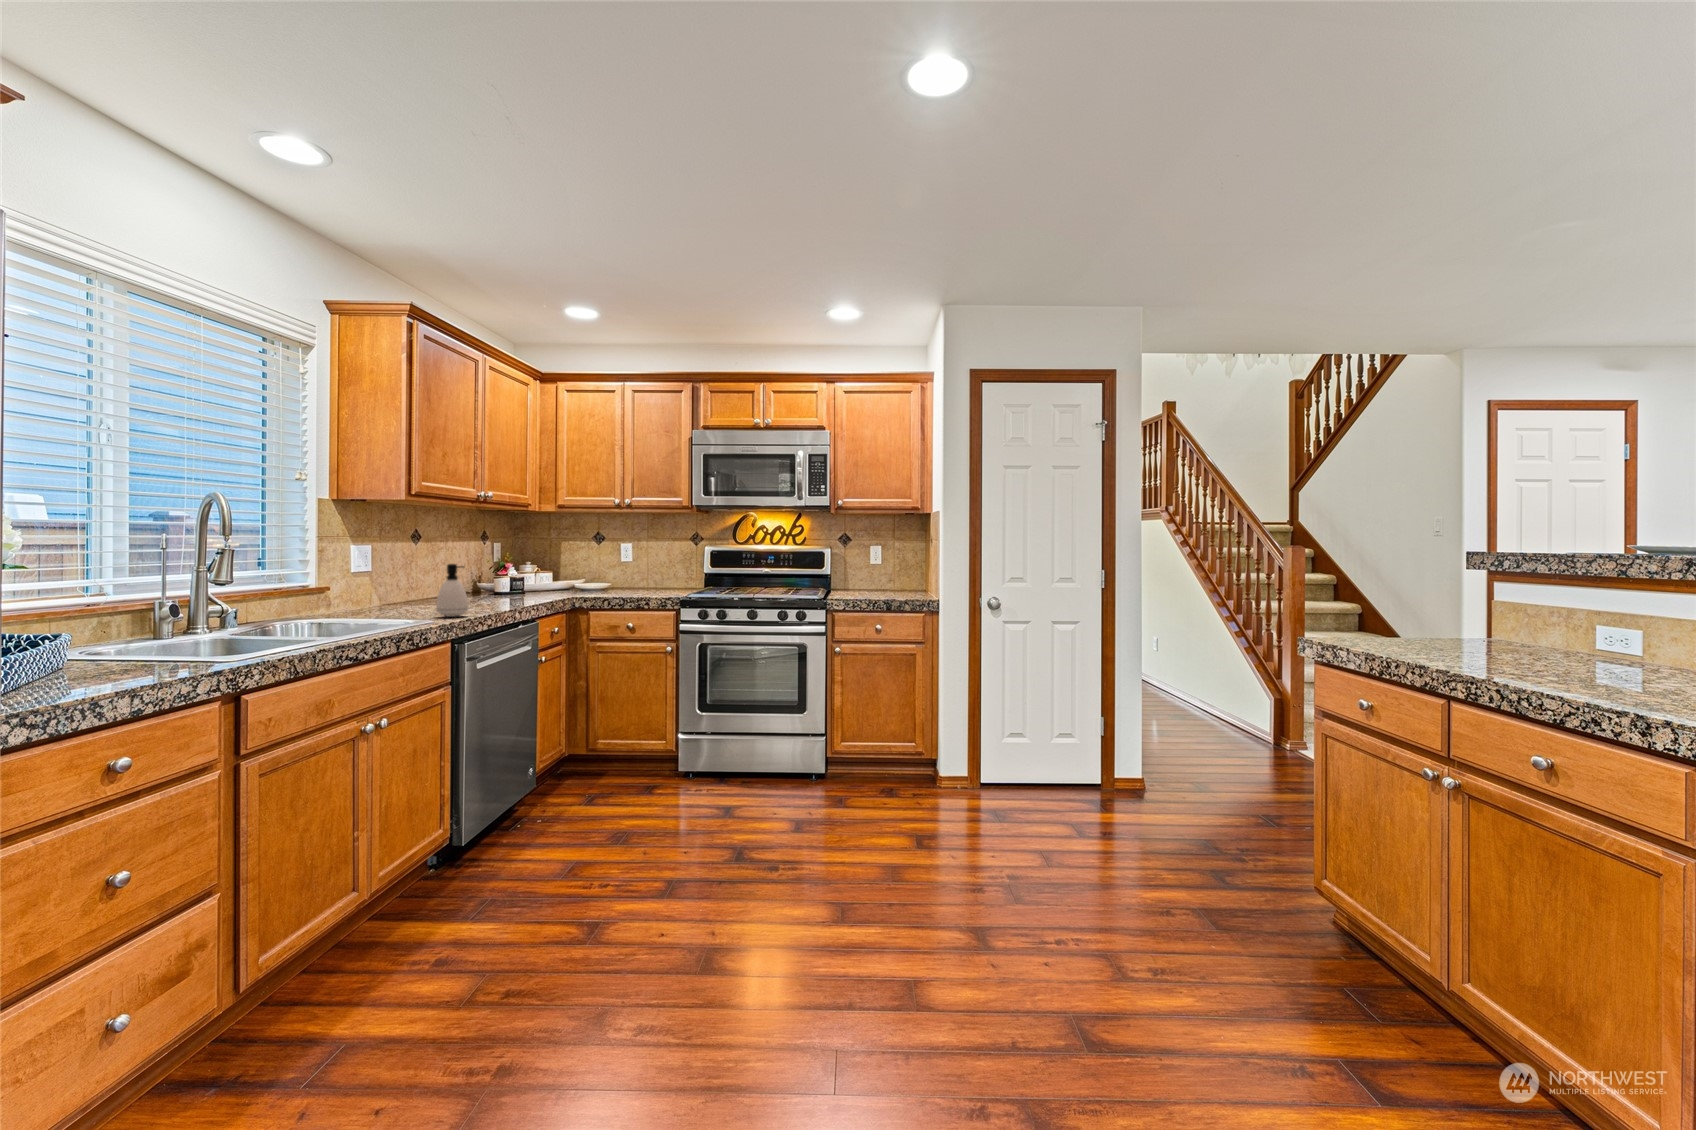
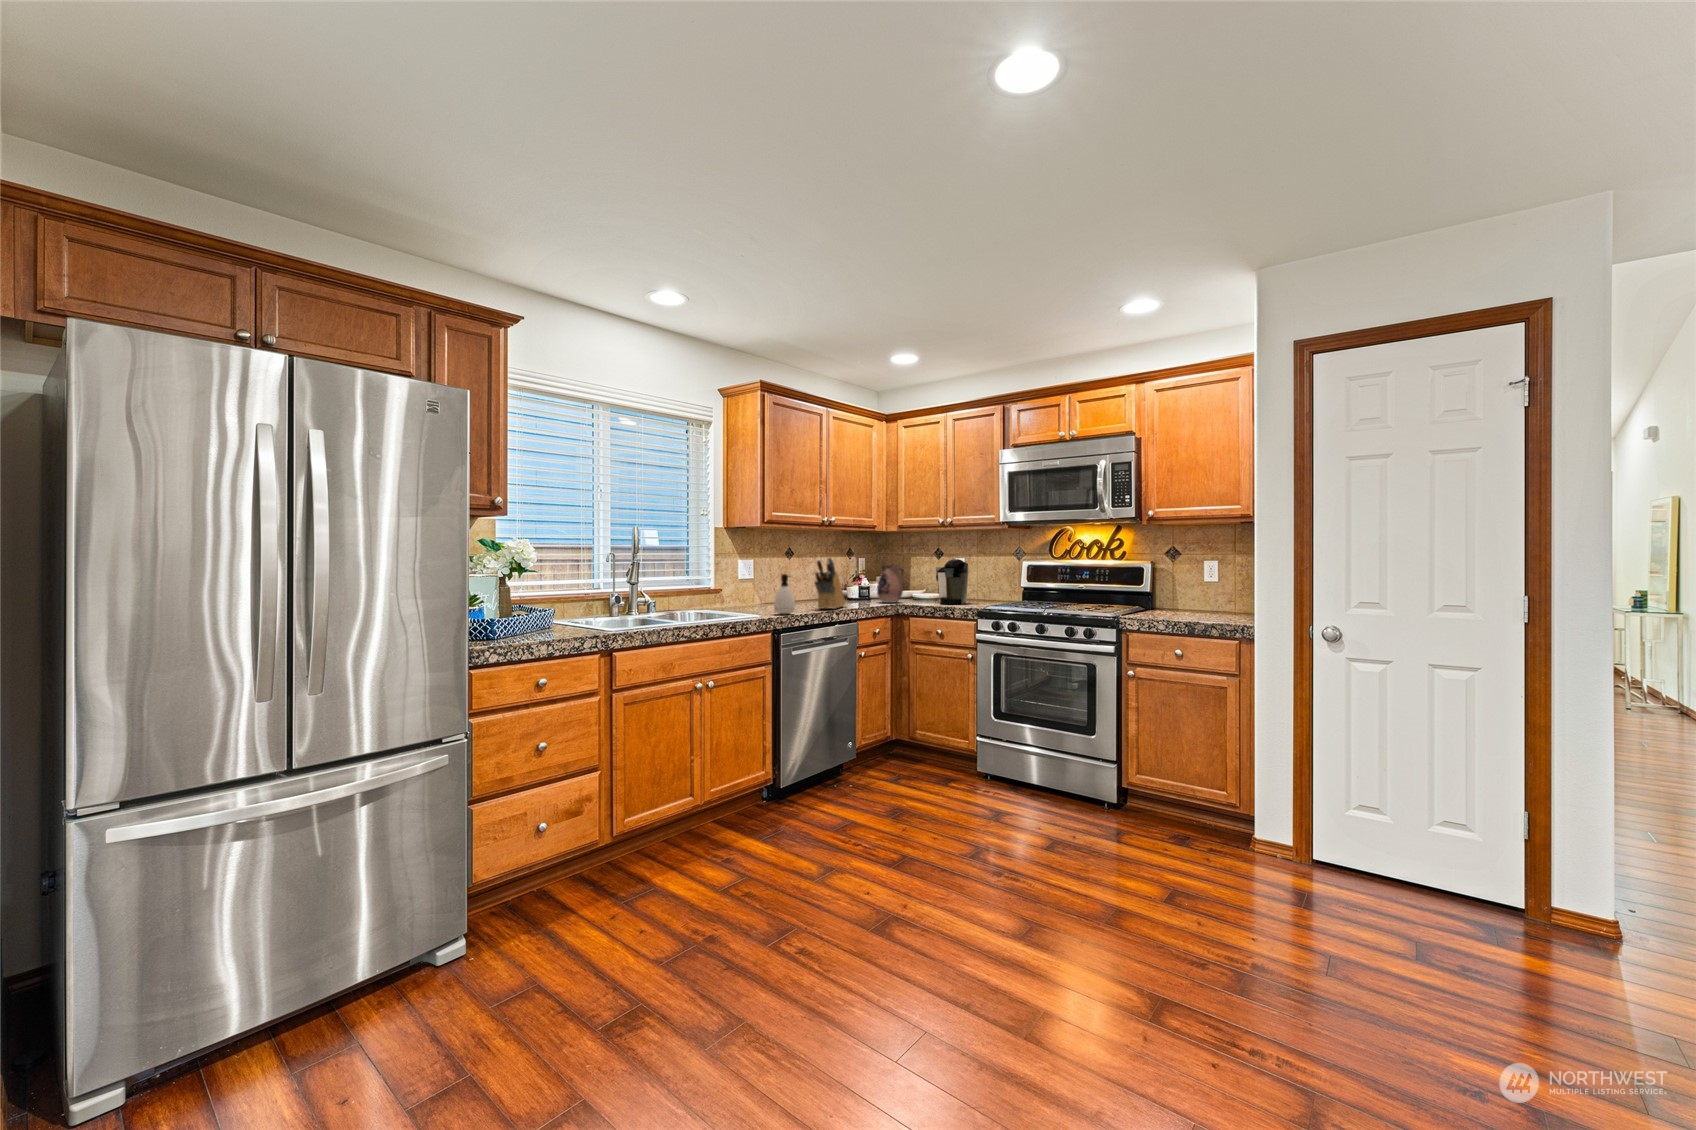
knife block: none [482,541,512,607] -> present [815,557,845,609]
coffee maker: none [608,545,653,595] -> present [936,559,969,604]
ceramic pitcher: none [541,551,574,596] -> present [877,565,904,603]

